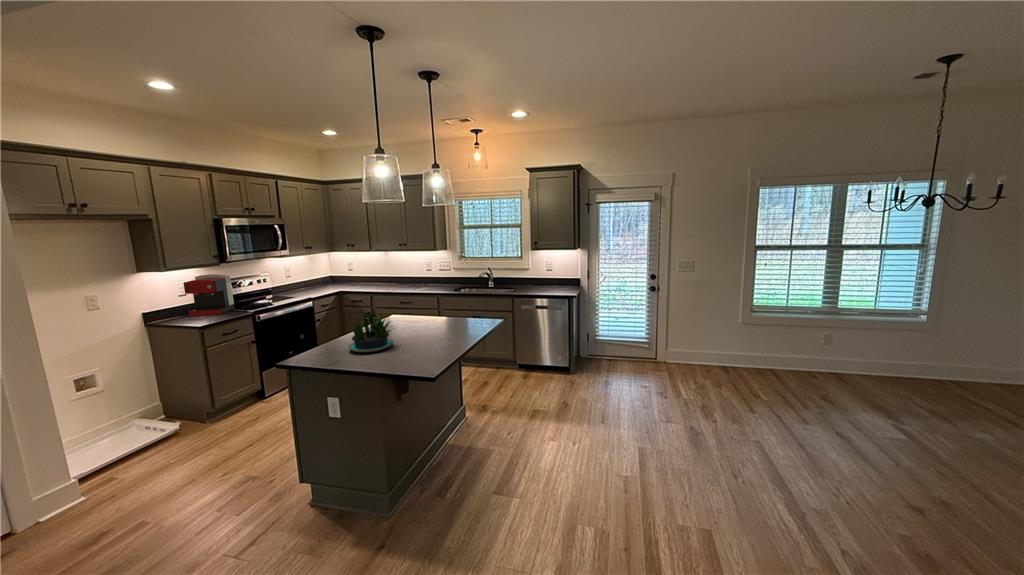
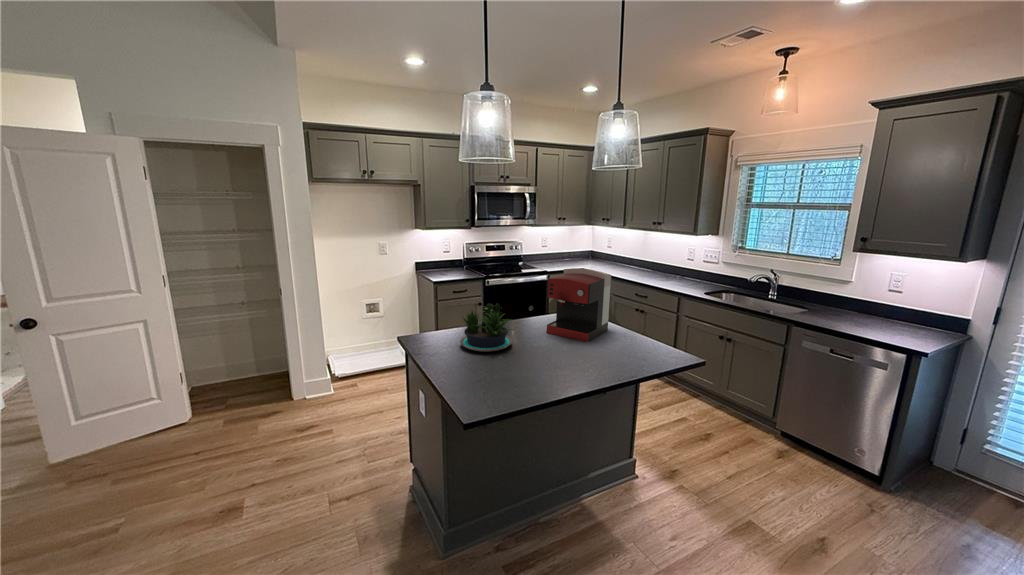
coffee maker: present [183,274,235,316] -> present [547,268,611,342]

